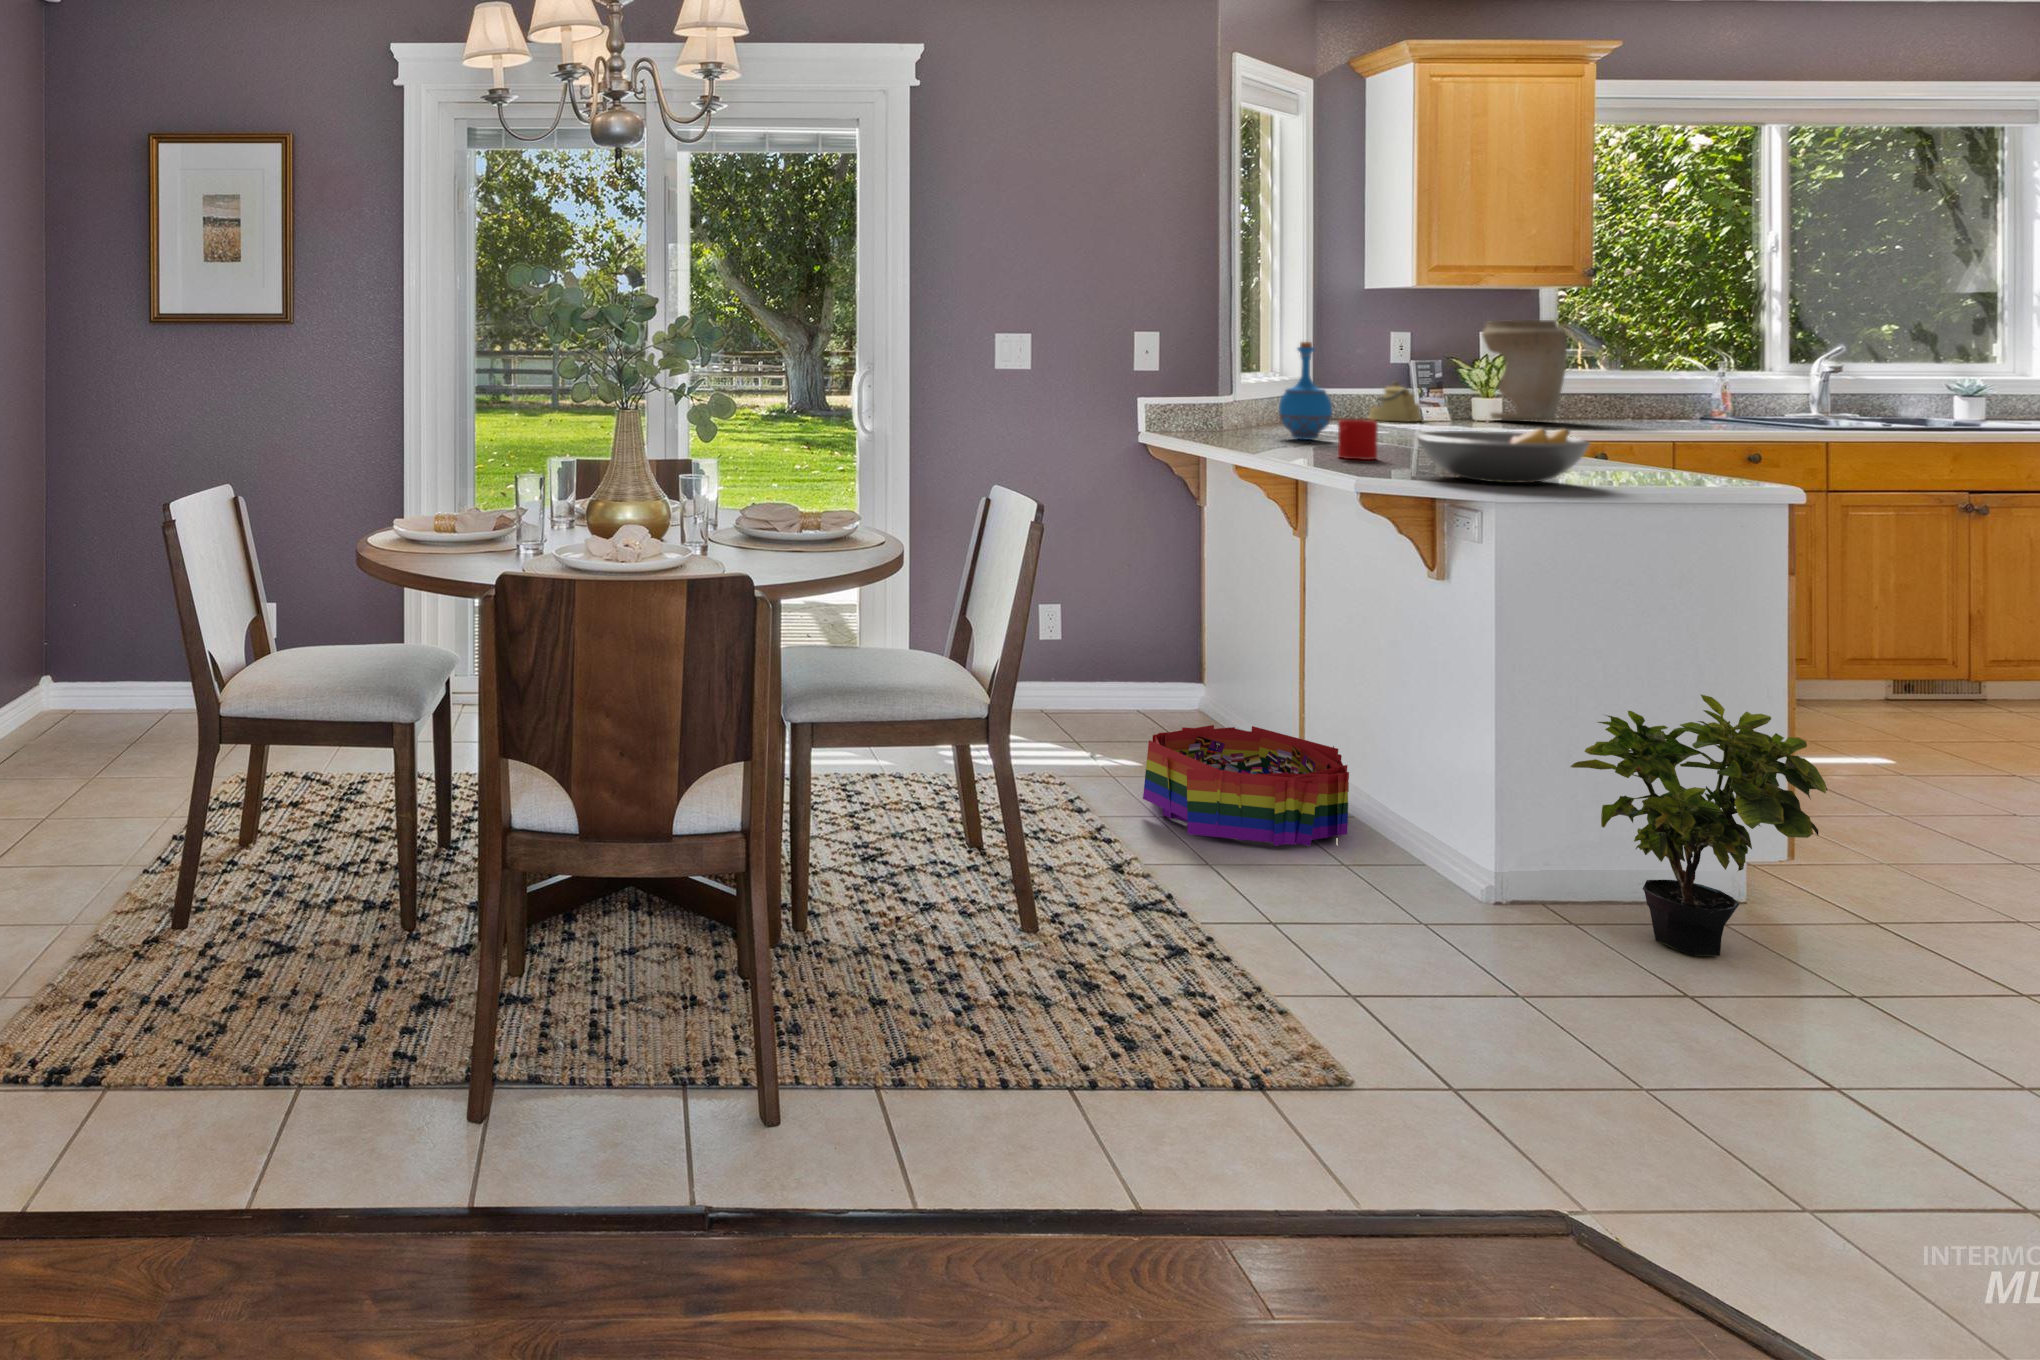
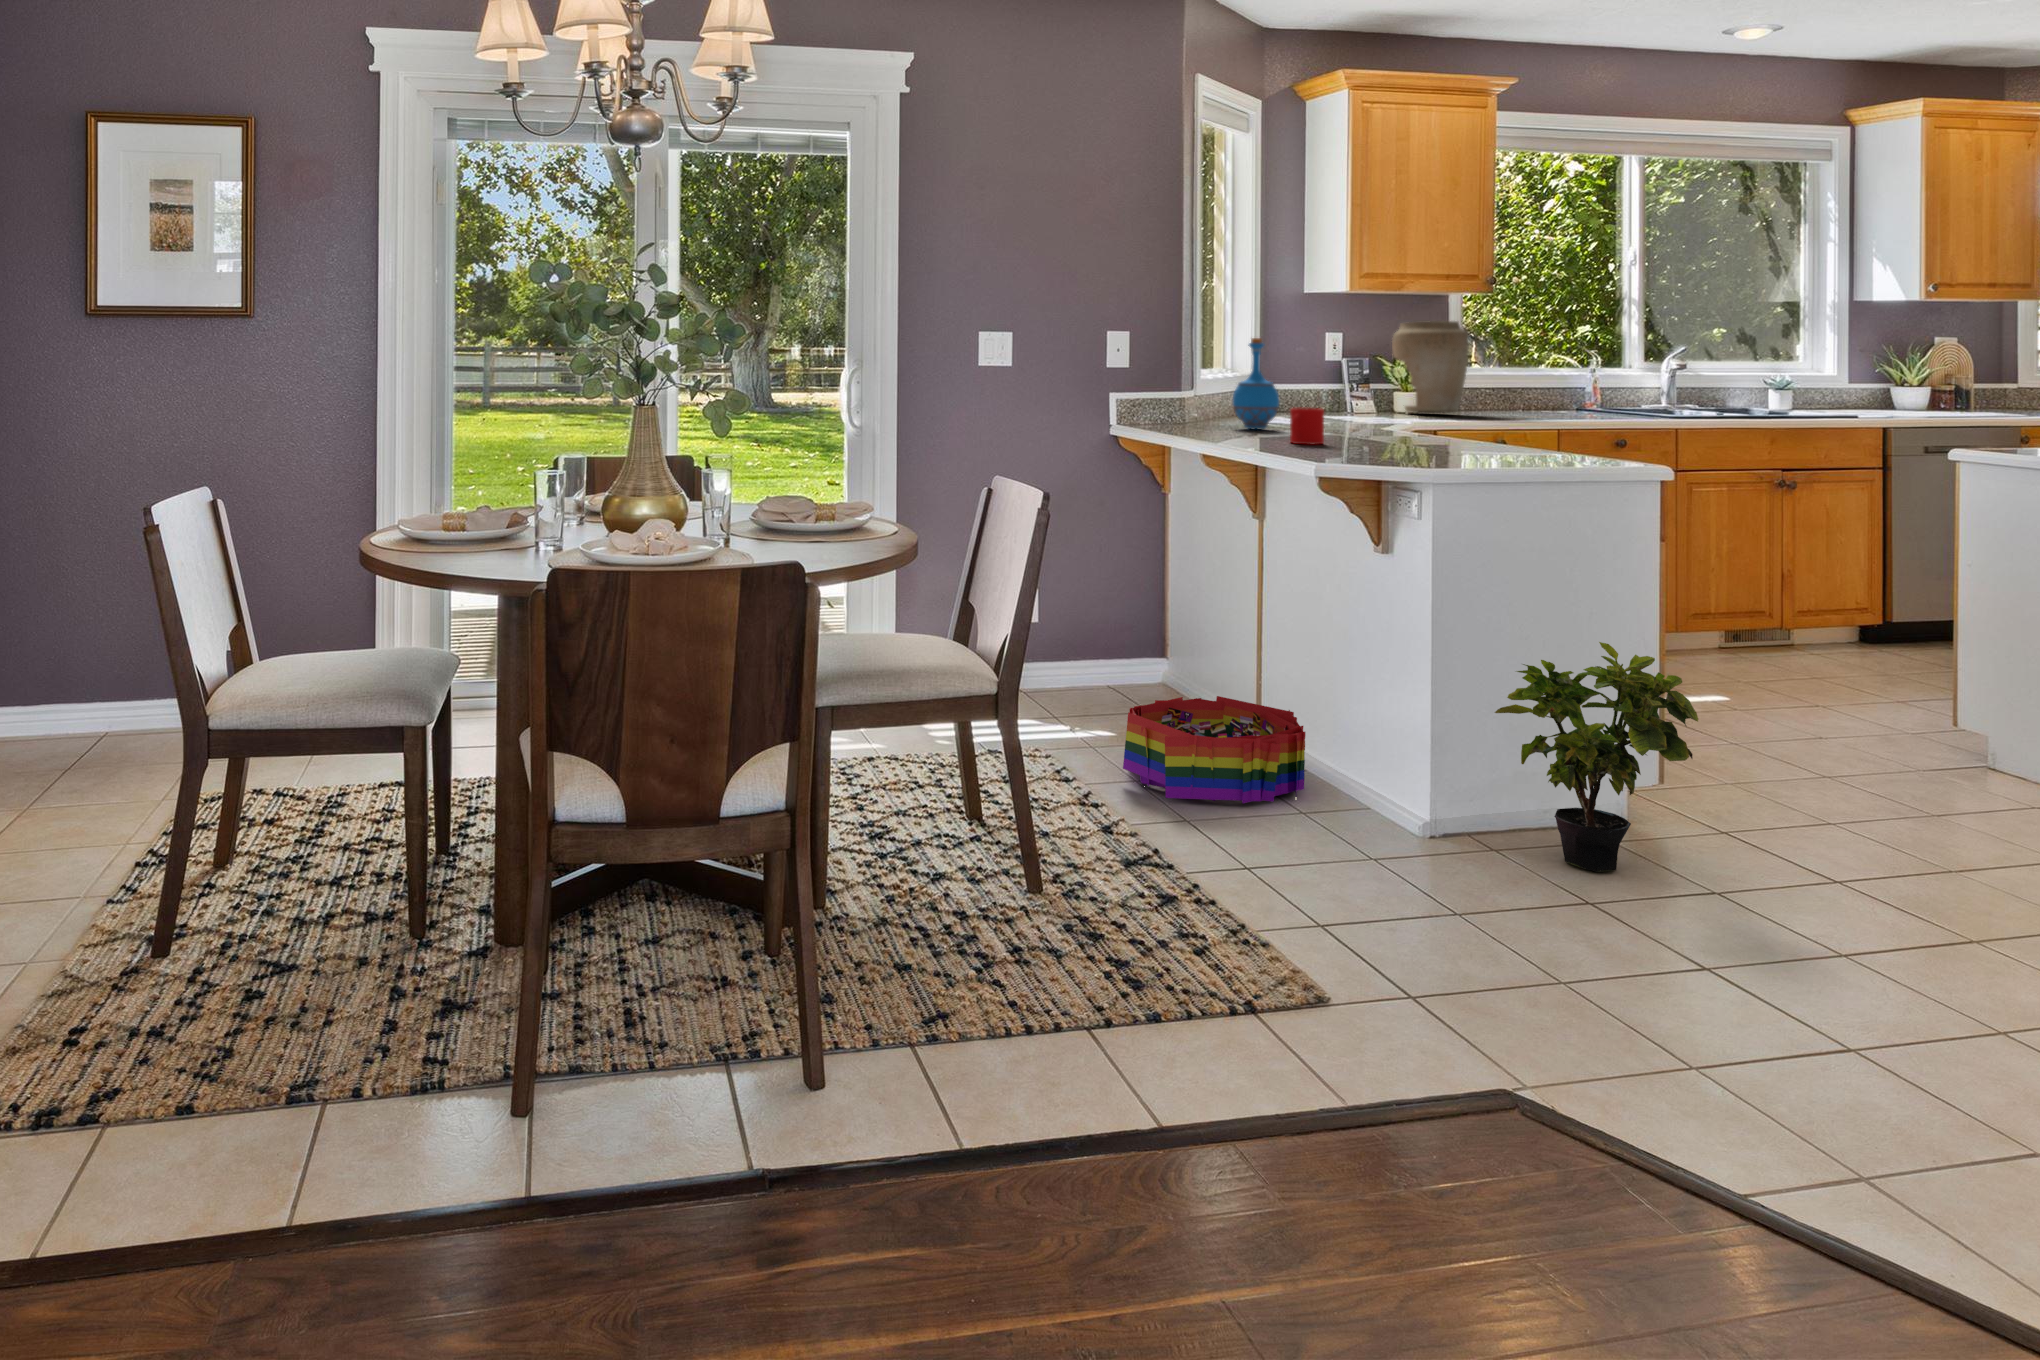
kettle: present [1368,382,1422,421] -> none [1294,378,1349,415]
fruit bowl: present [1416,428,1590,483] -> none [1361,411,1507,460]

